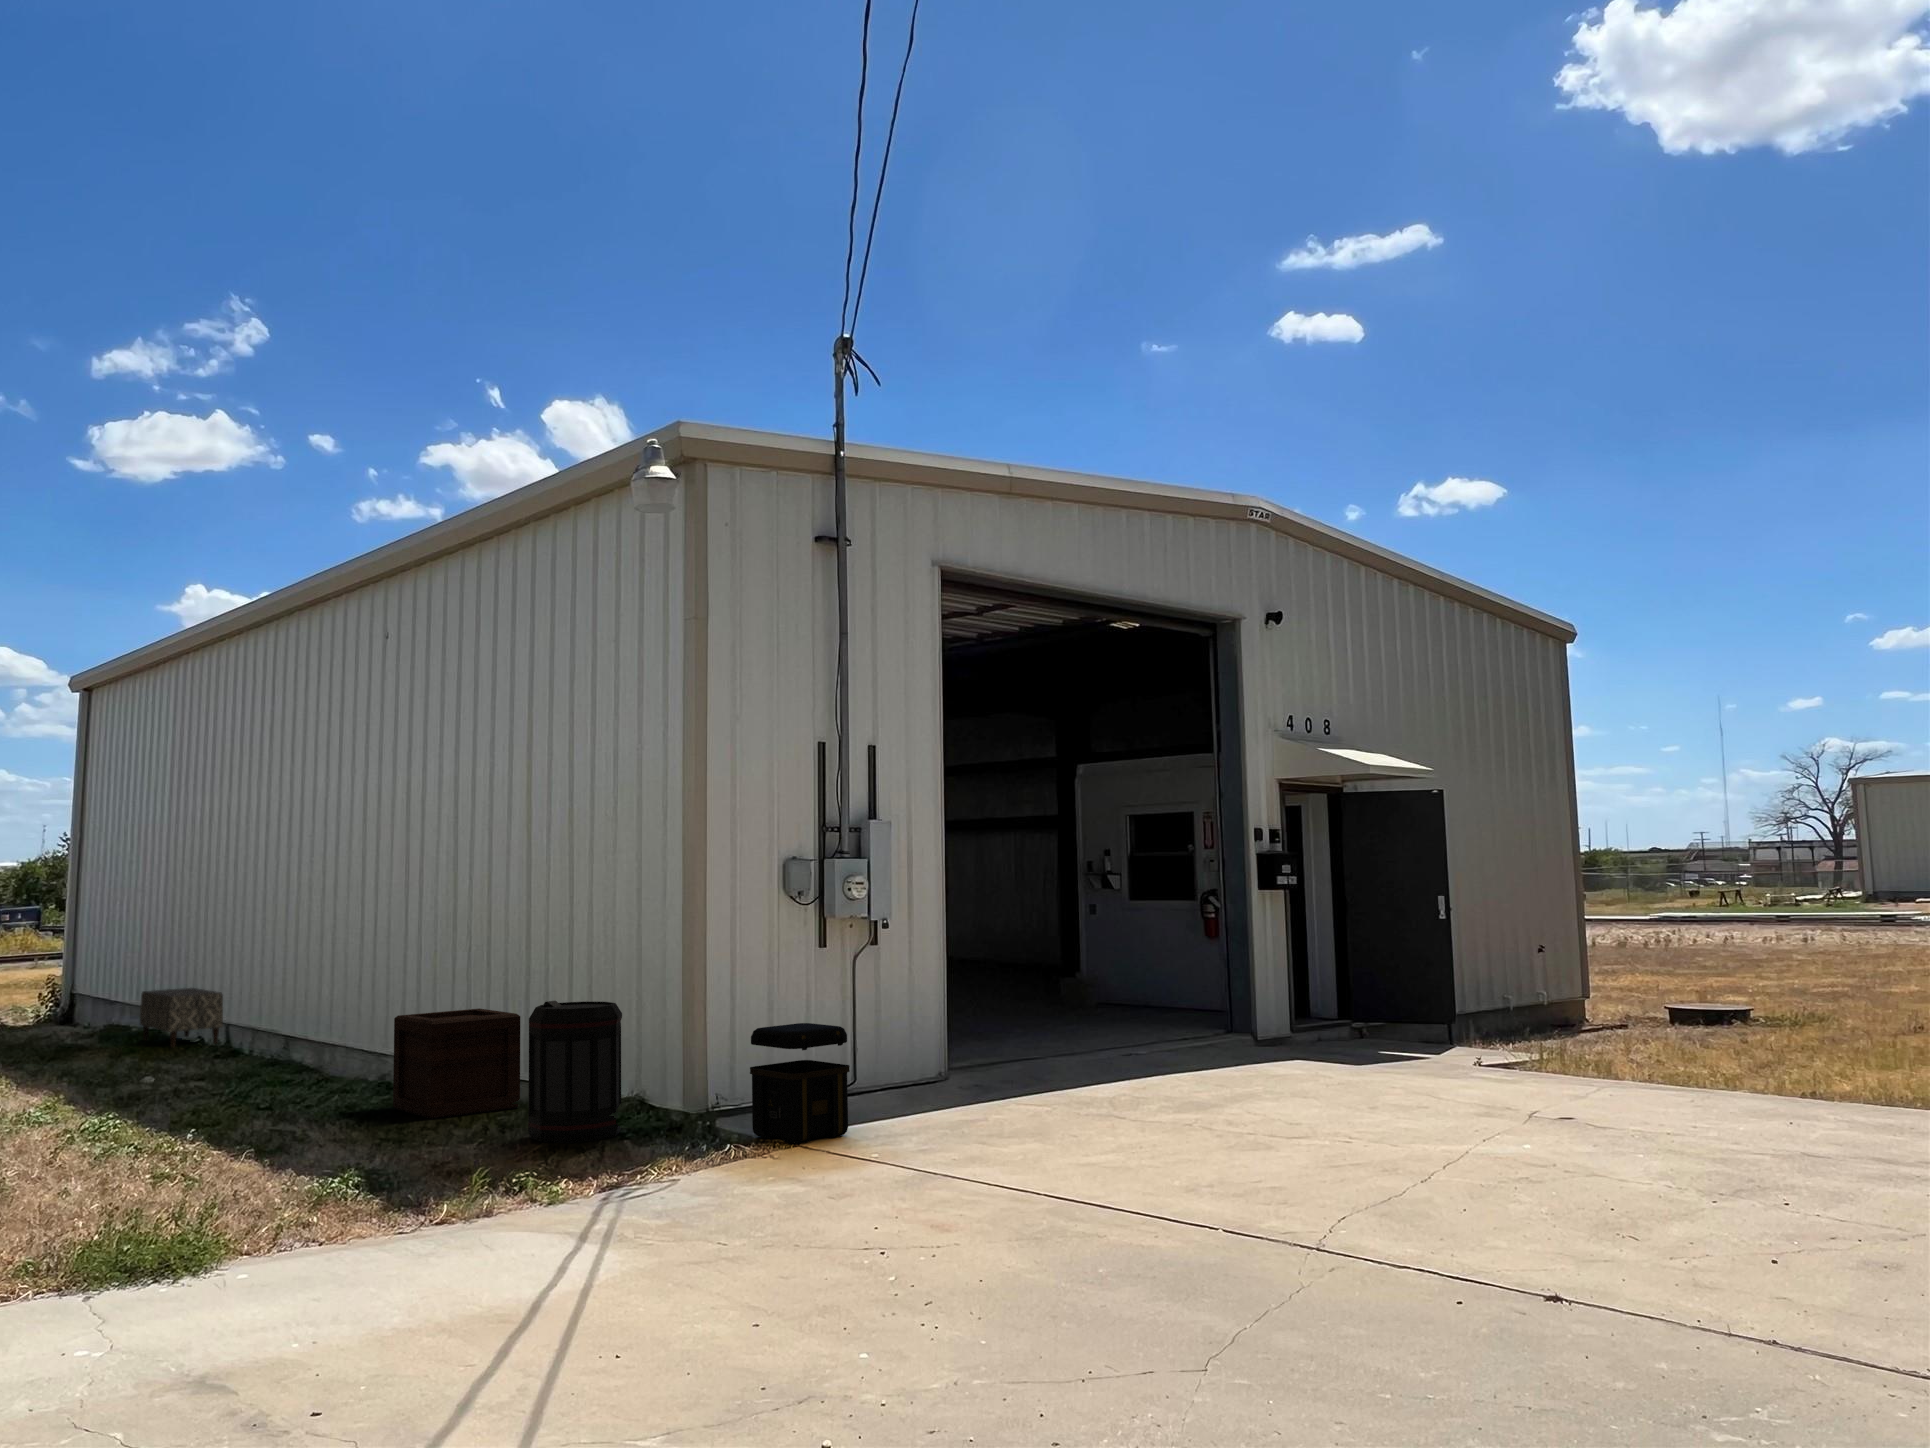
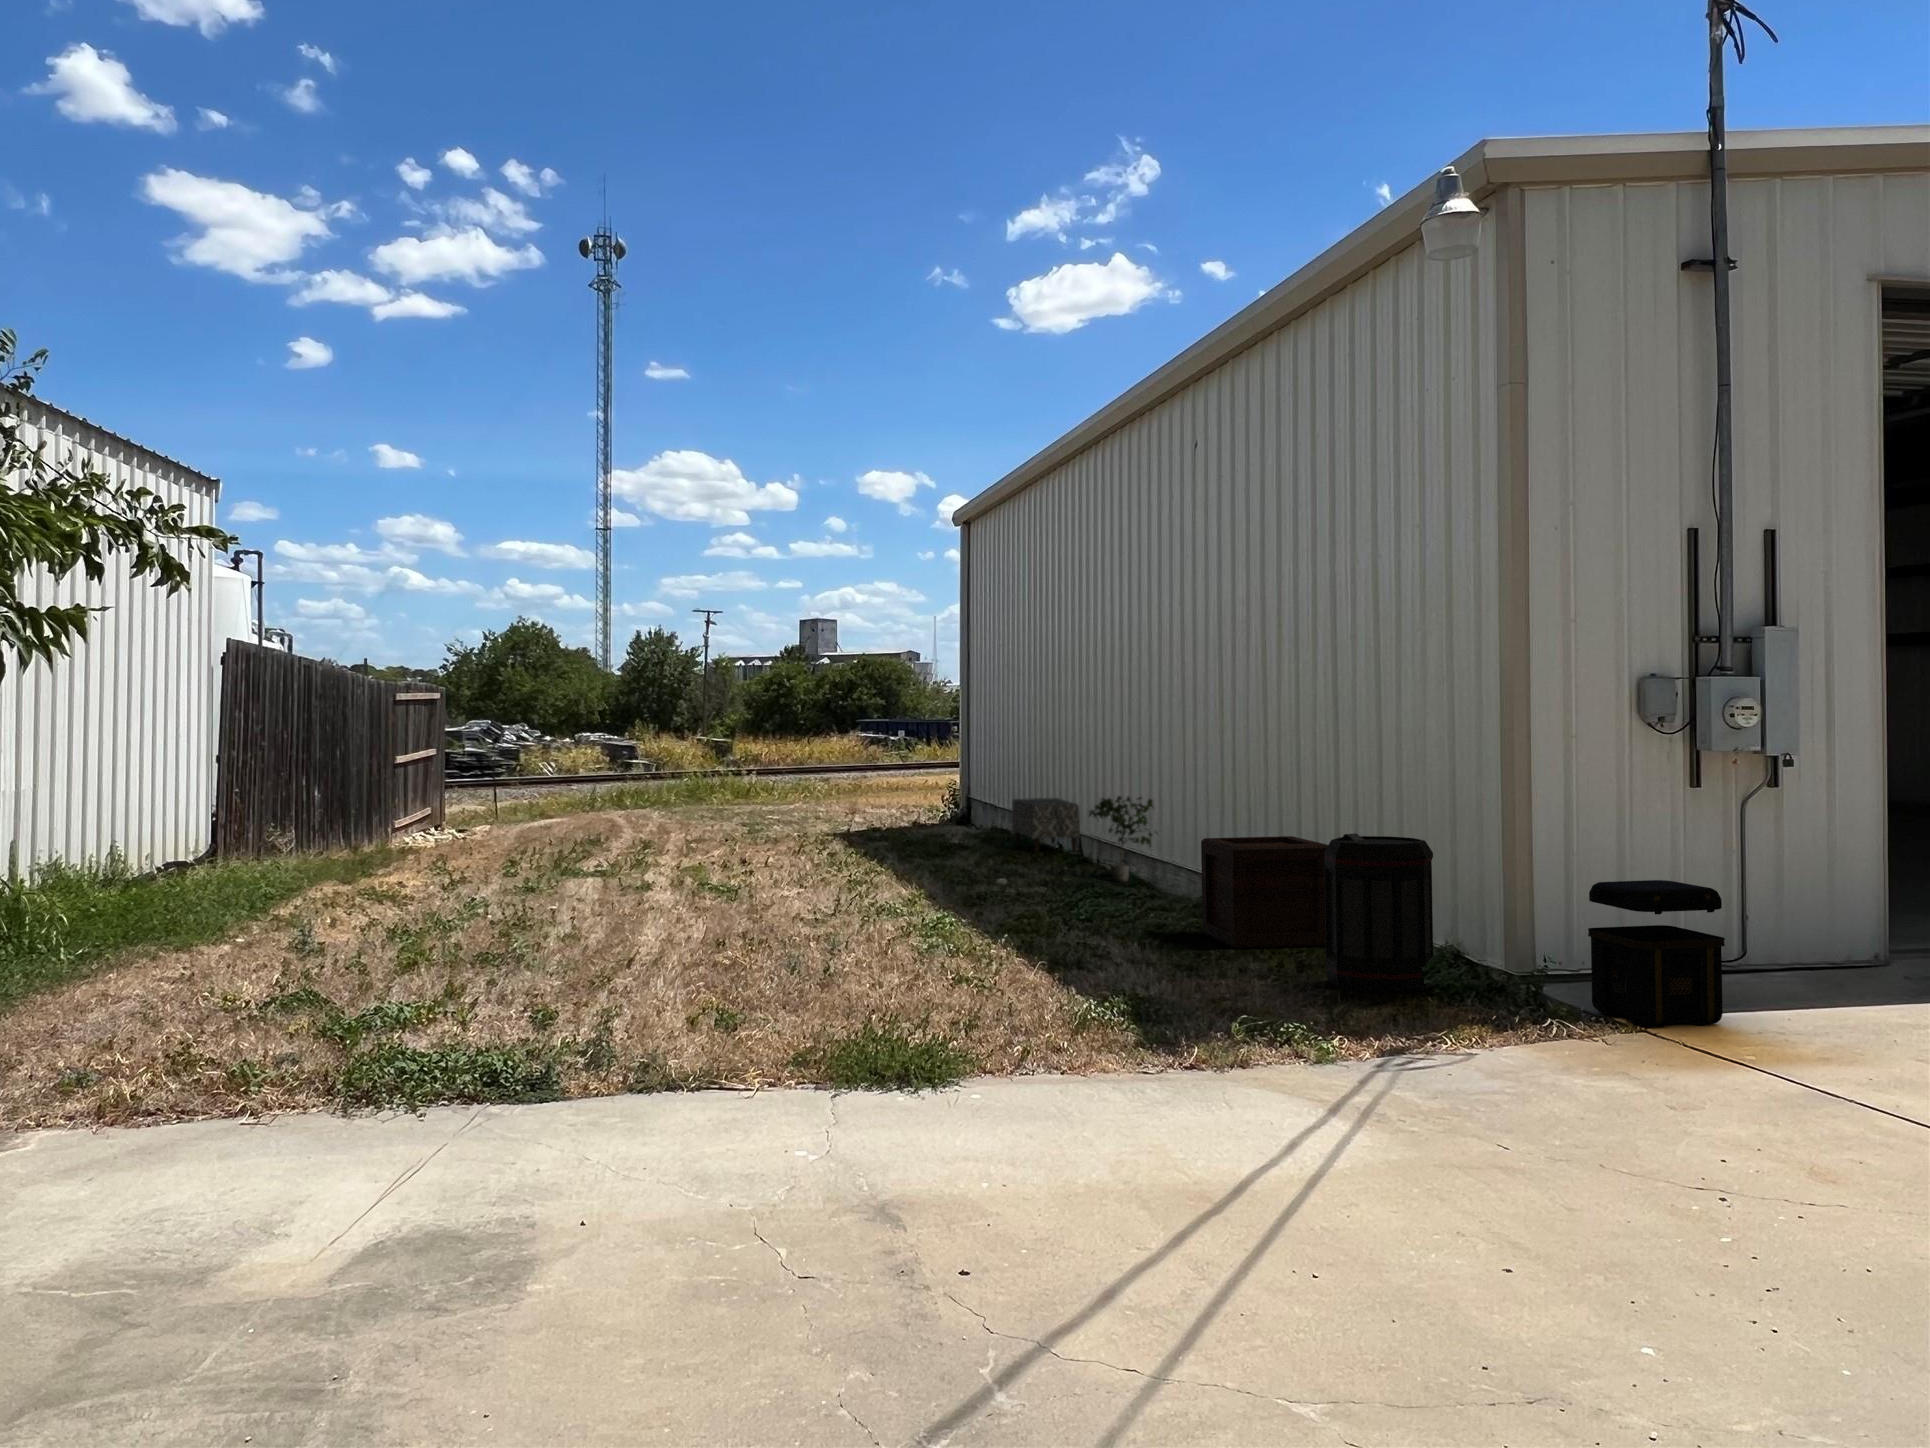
potted plant: none [250,980,325,1069] -> present [1089,796,1158,882]

